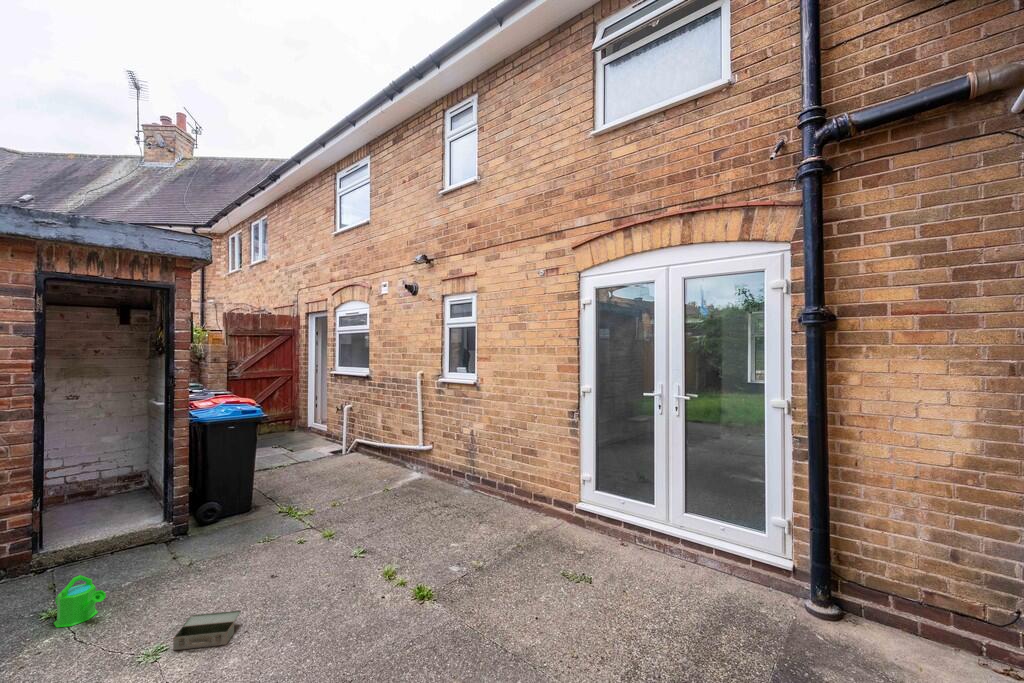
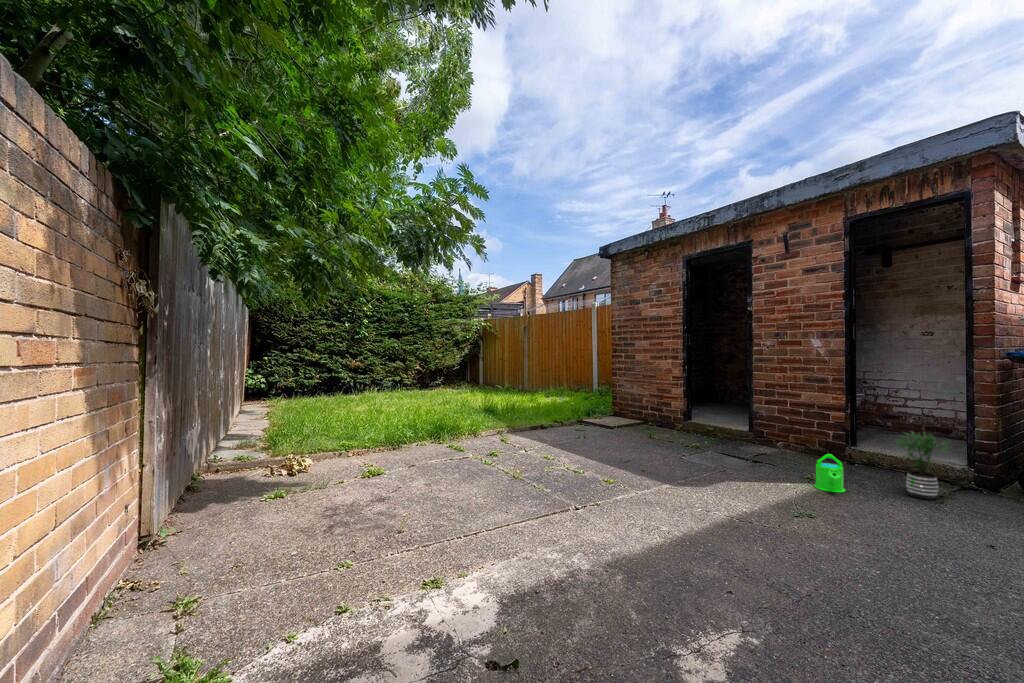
potted plant: none [128,508,185,577] -> present [896,432,951,500]
toolbox: present [173,611,241,650] -> none [838,516,913,551]

